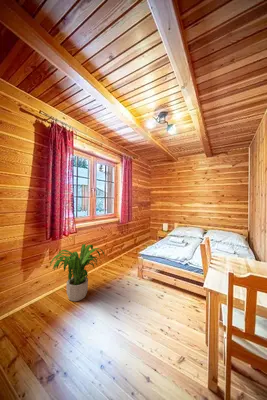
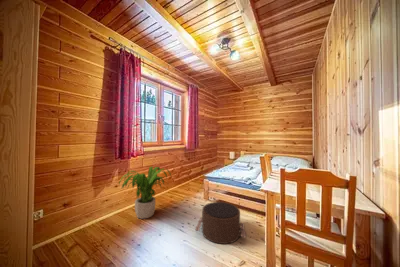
pouf: none [130,285,183,335] -> present [196,202,246,244]

